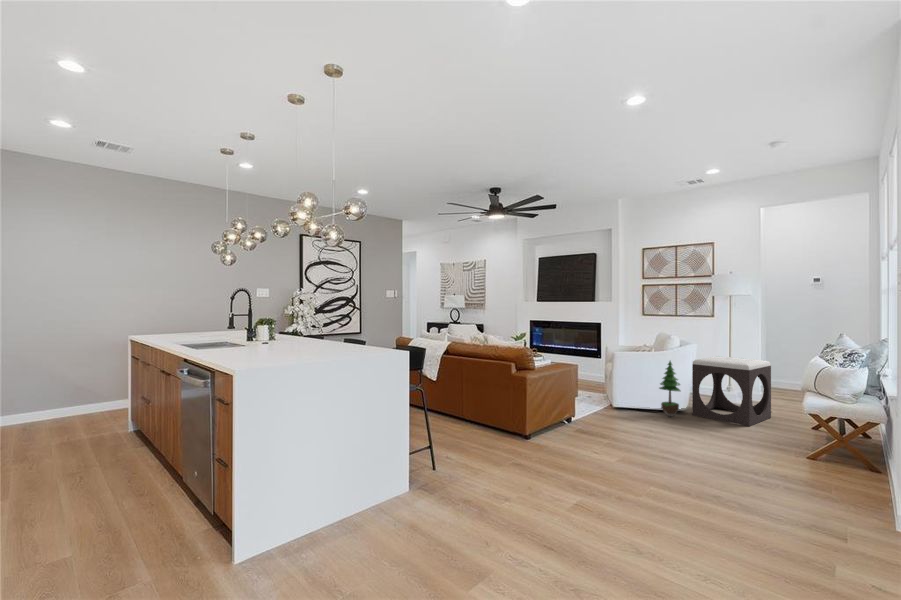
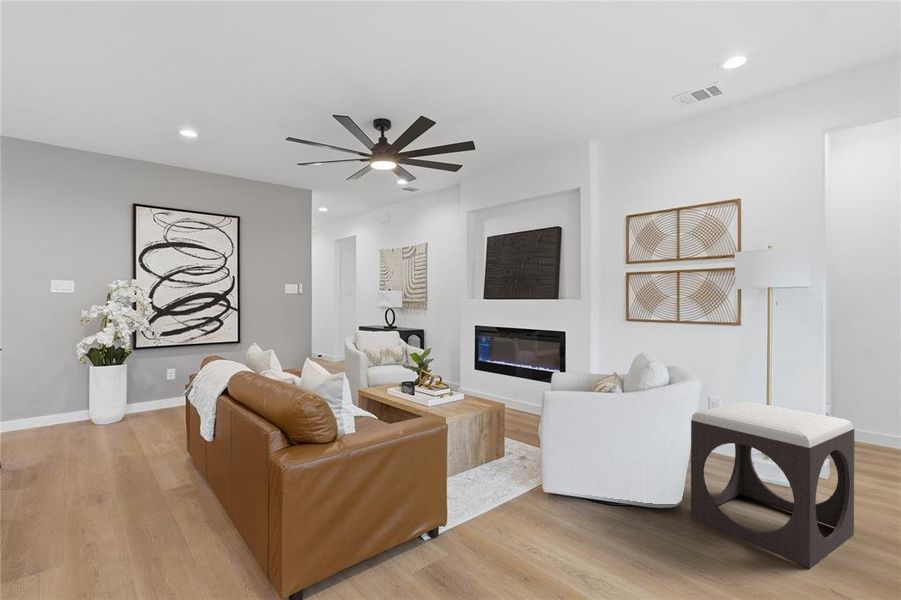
potted tree: present [659,361,680,417] -> none [622,414,666,525]

